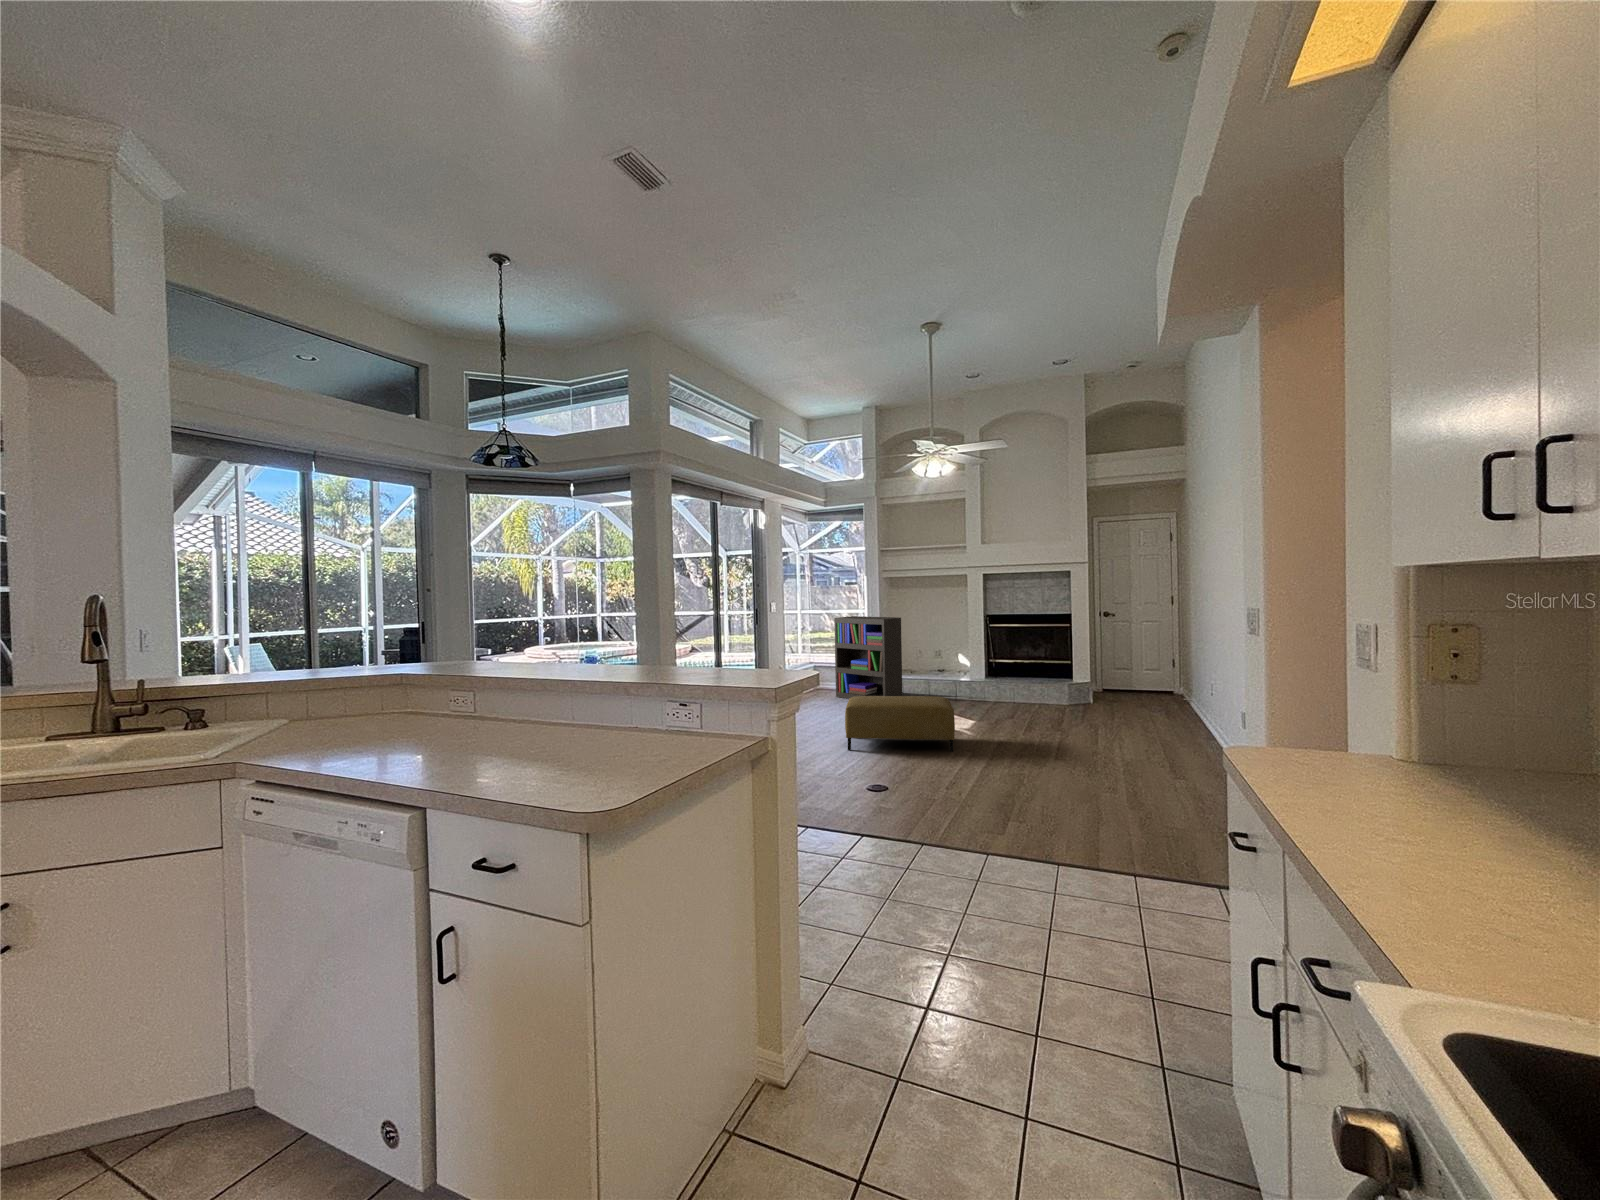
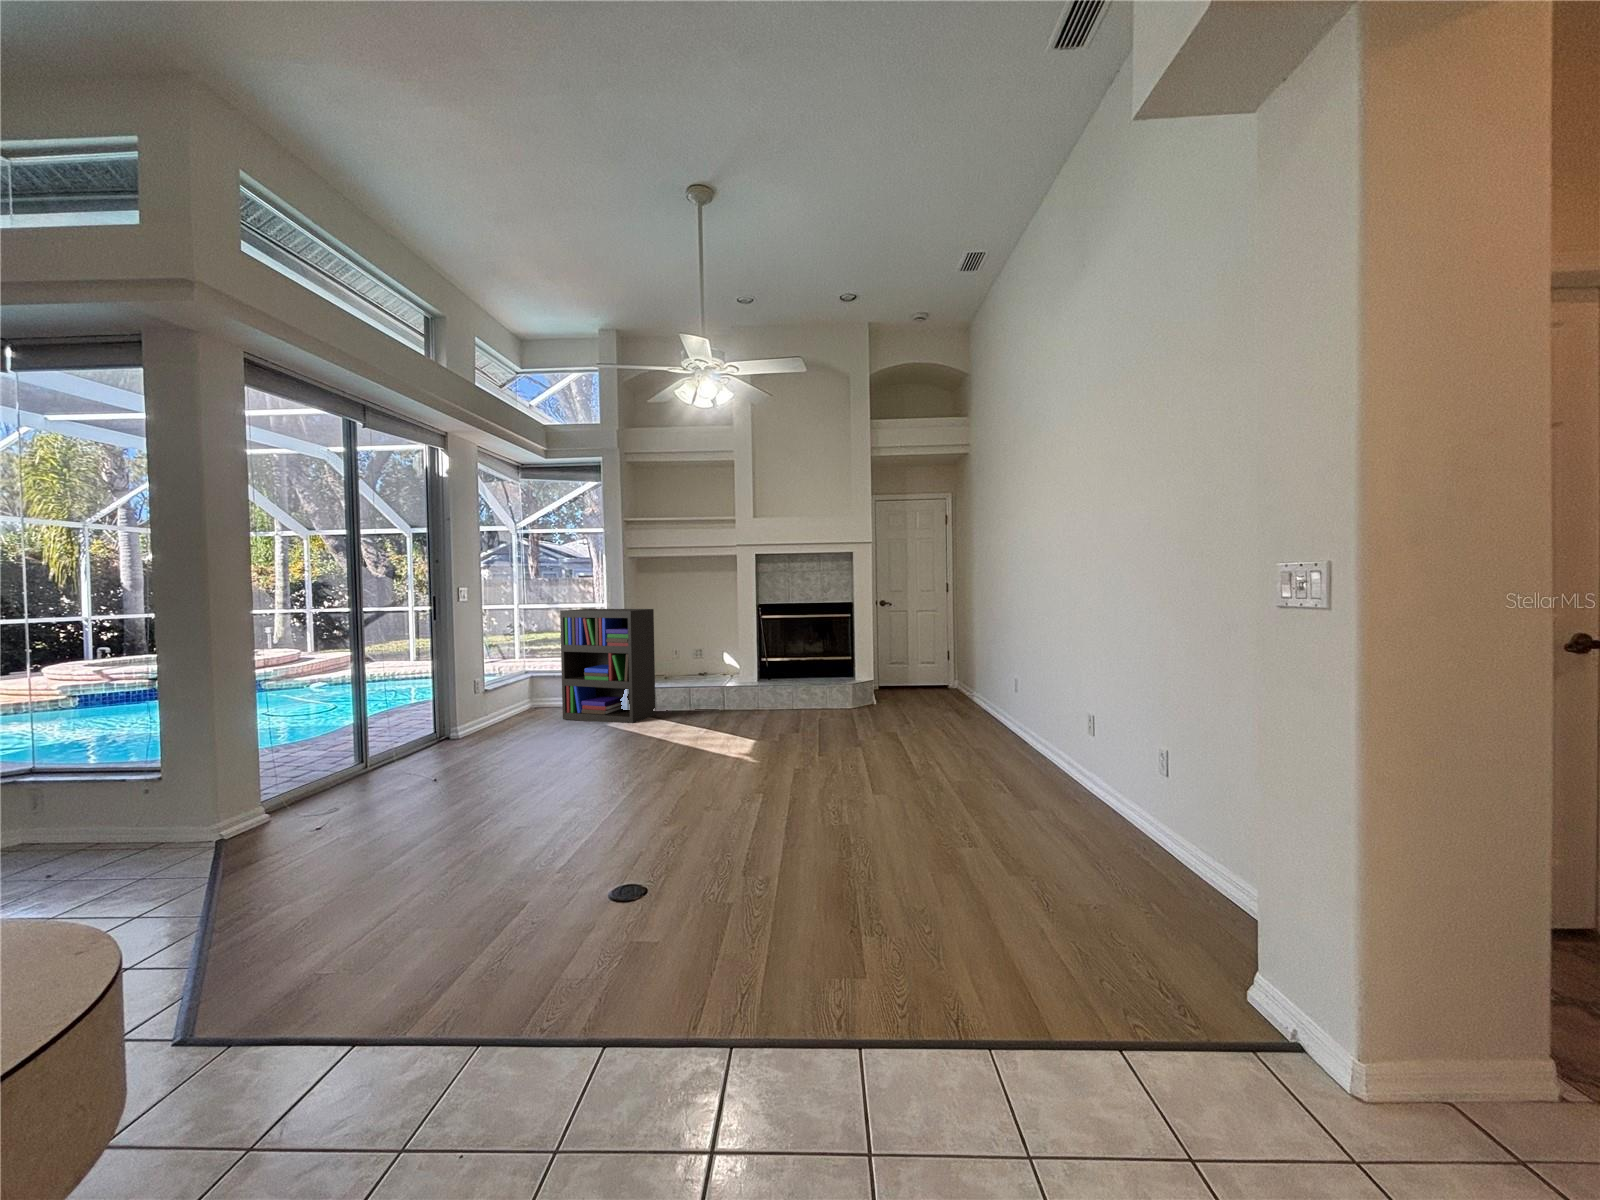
ottoman: present [845,696,955,752] -> none [570,712,735,807]

